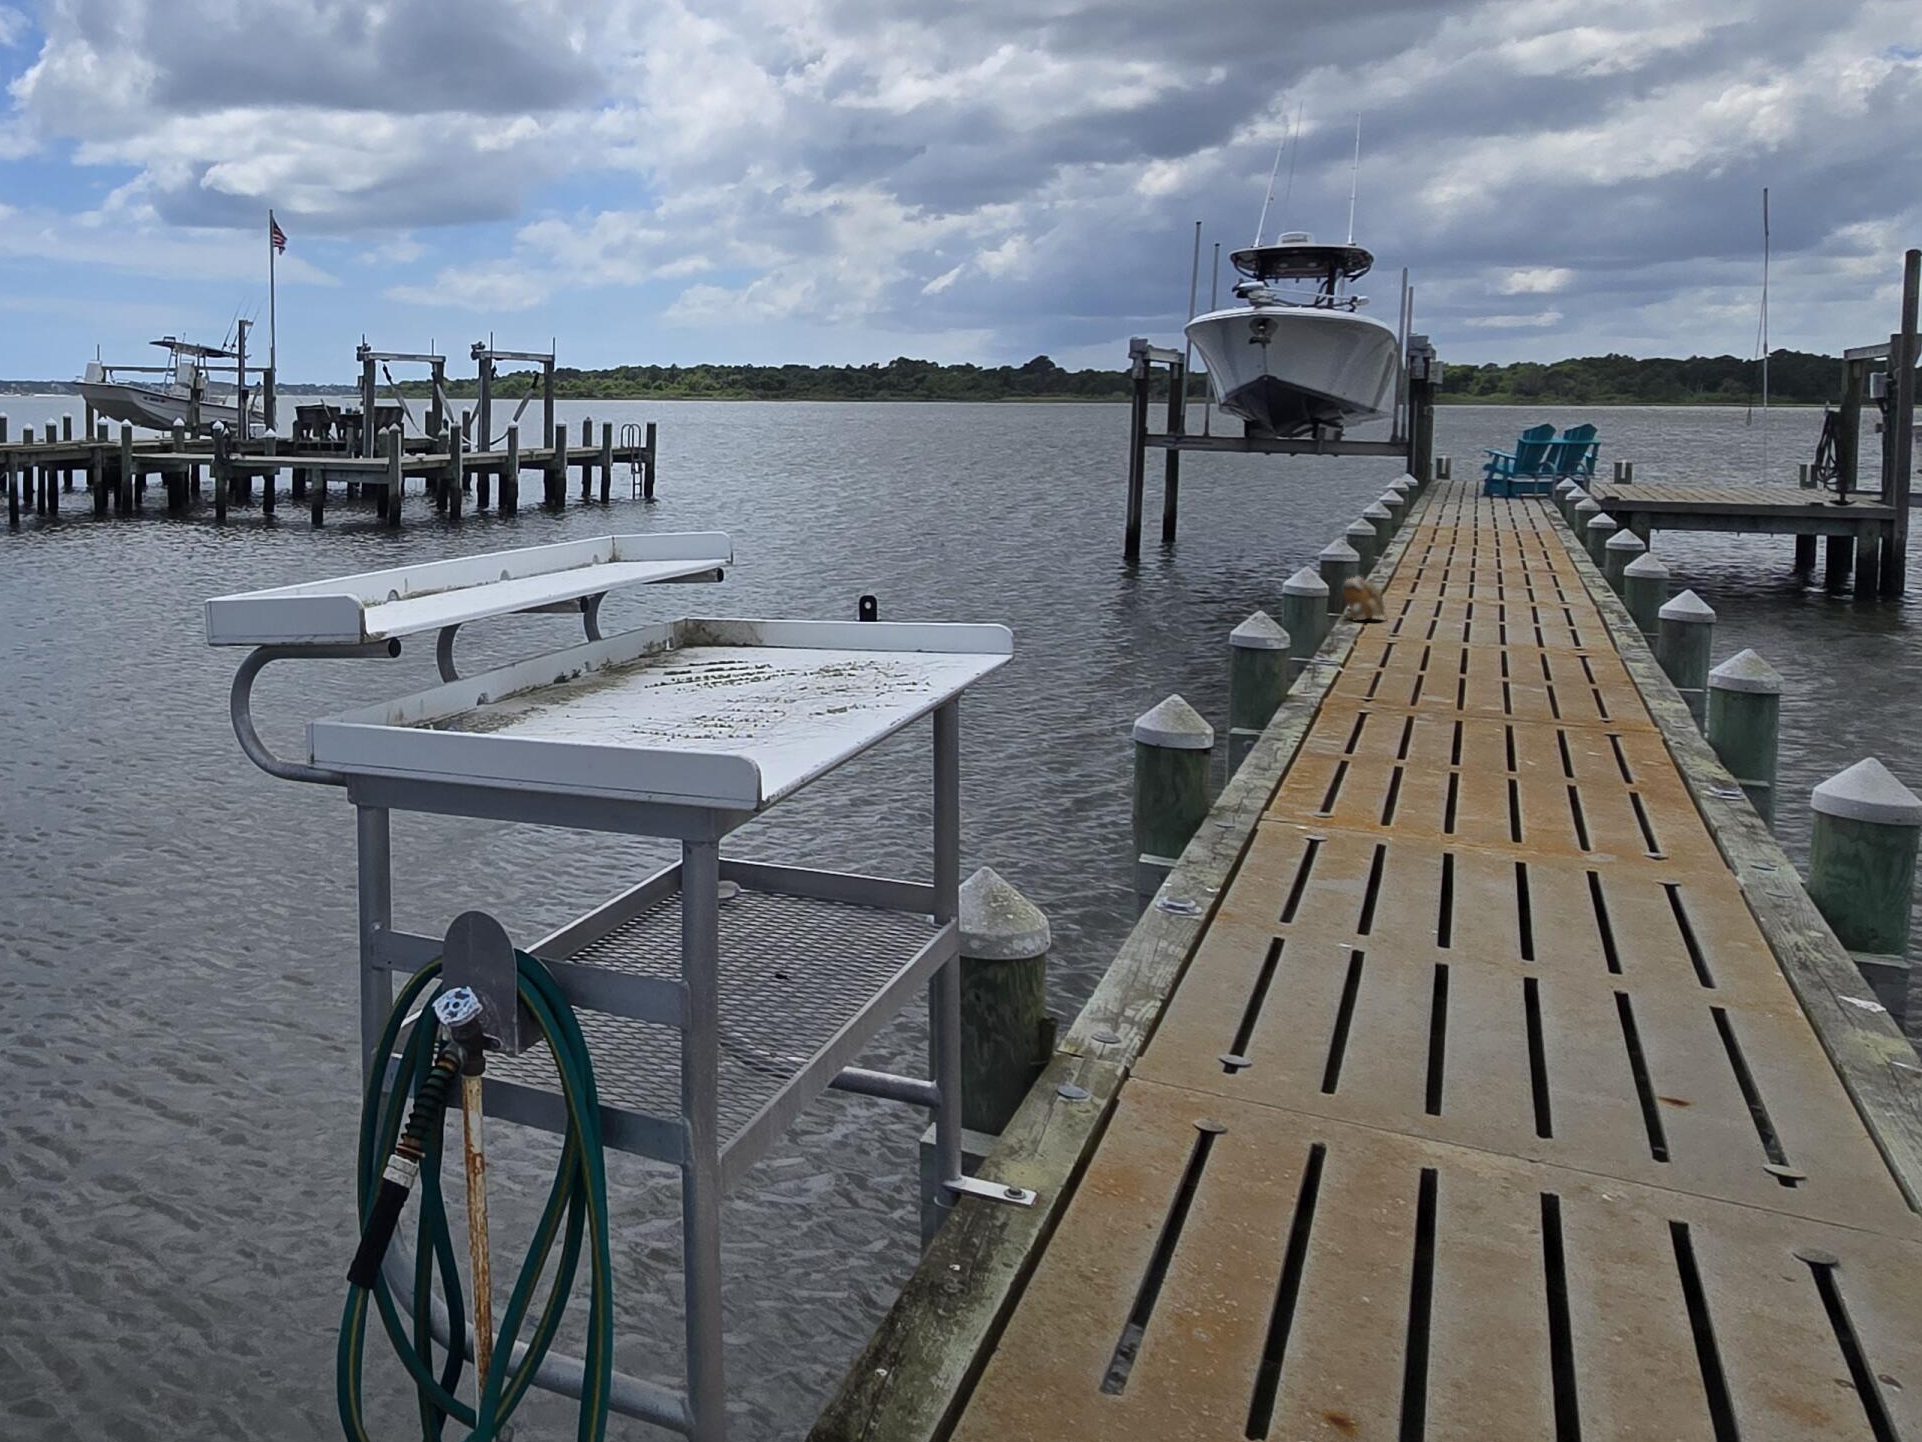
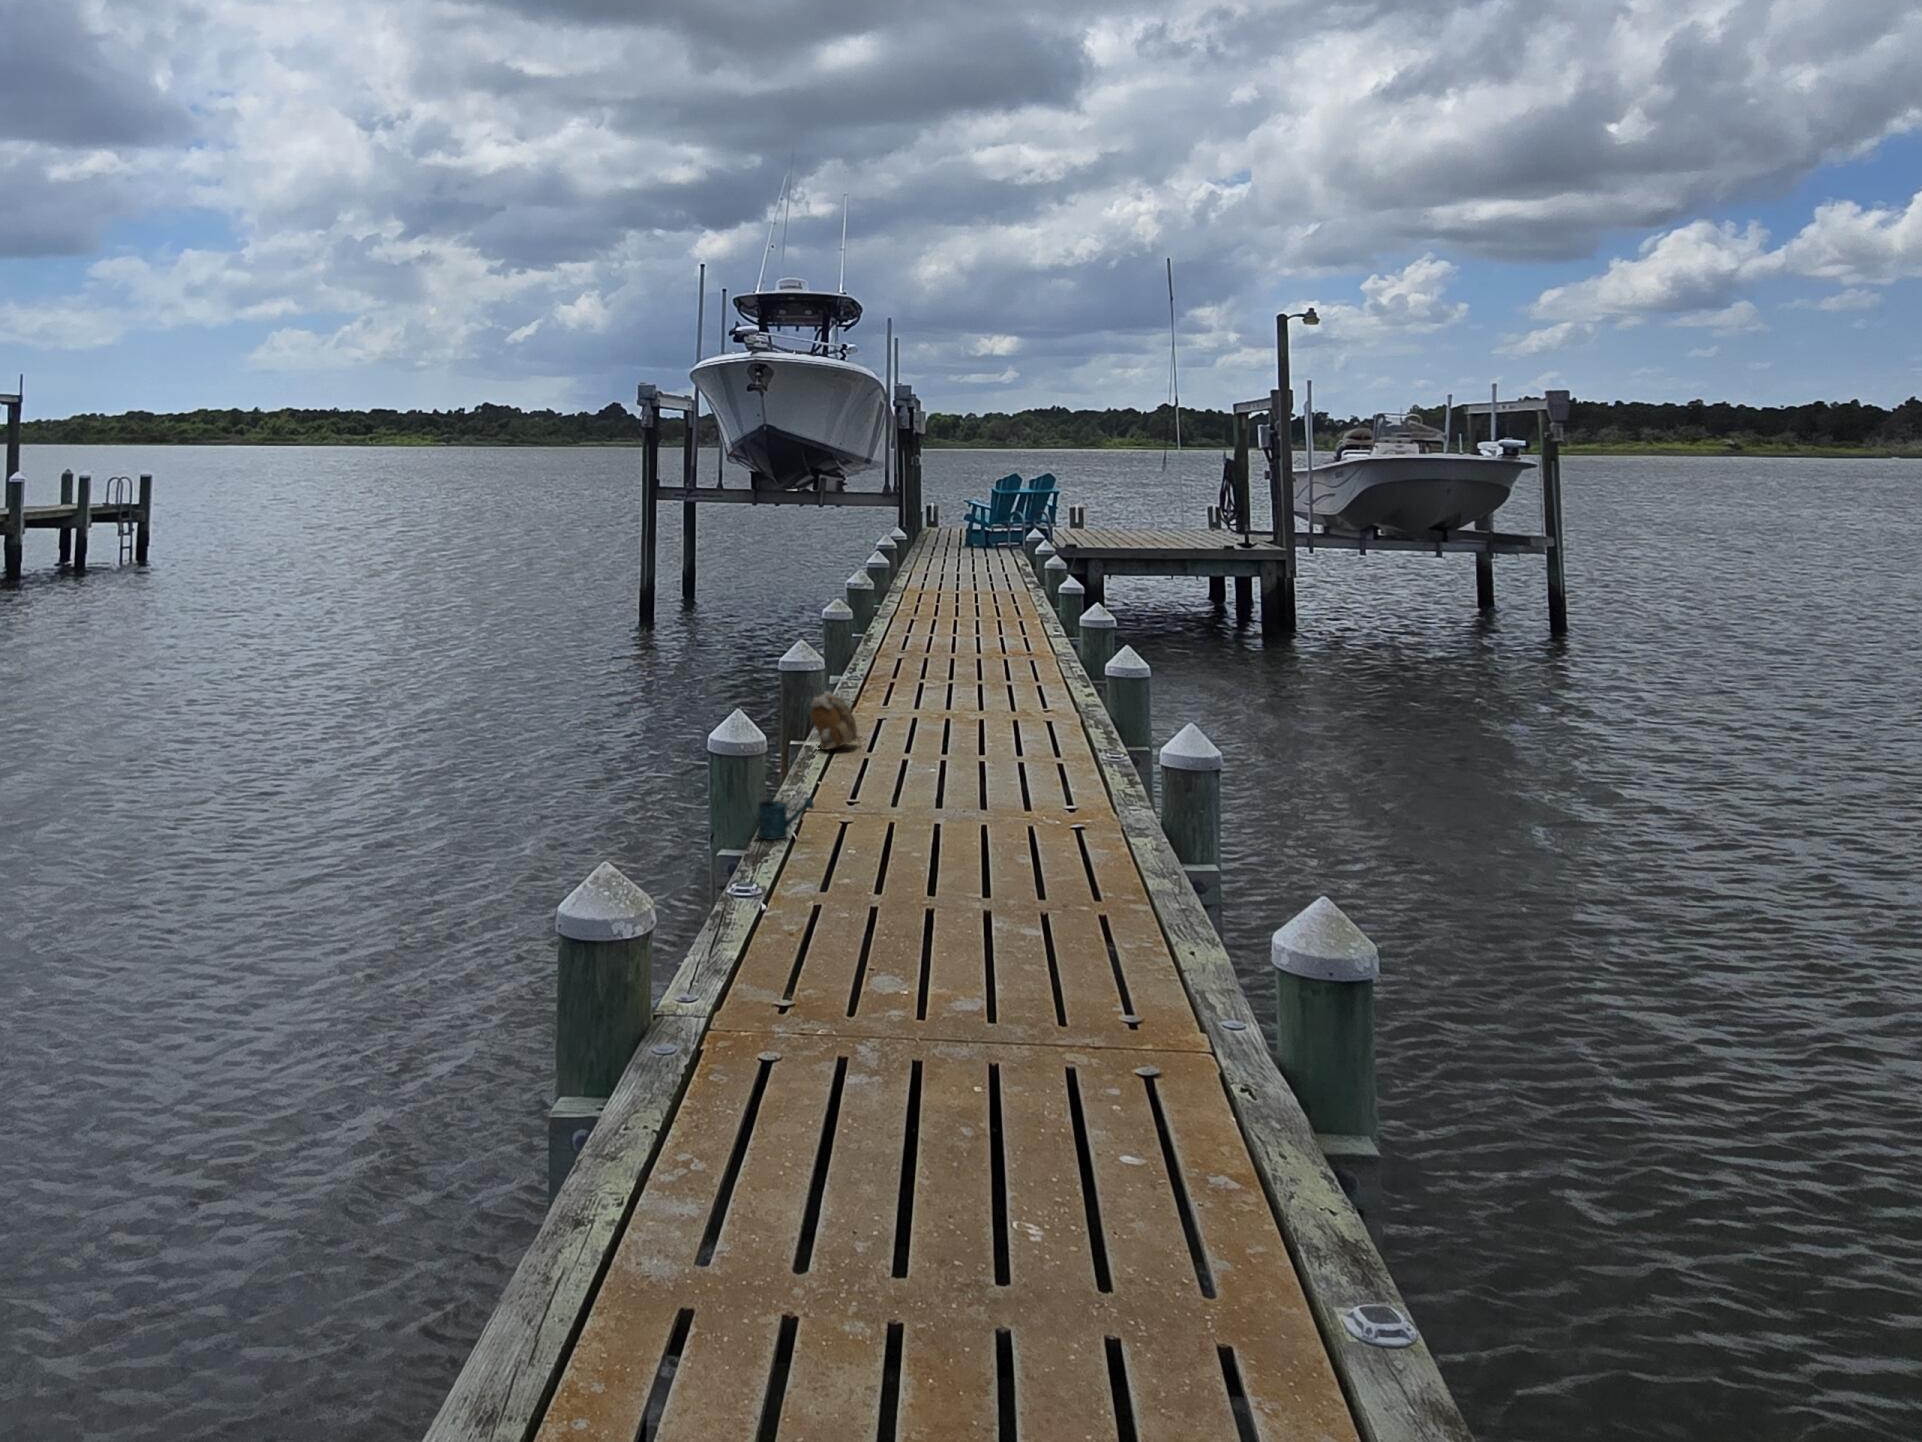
watering can: none [1302,629,1356,661] -> present [756,797,814,840]

